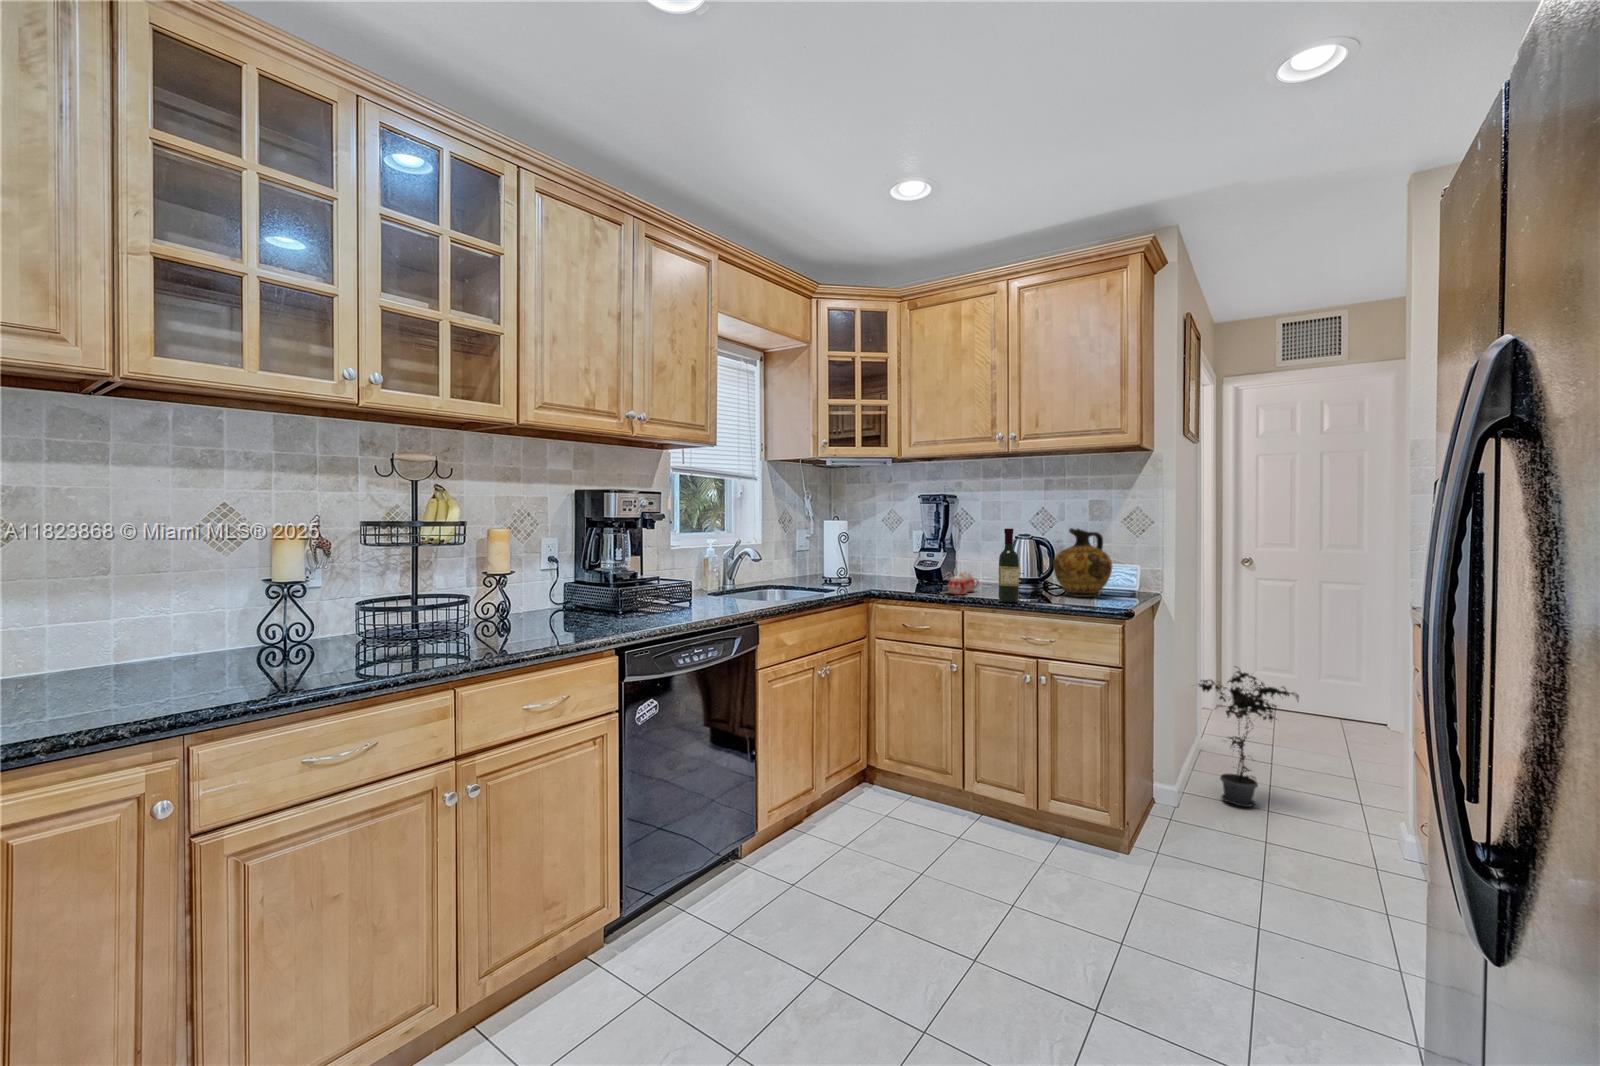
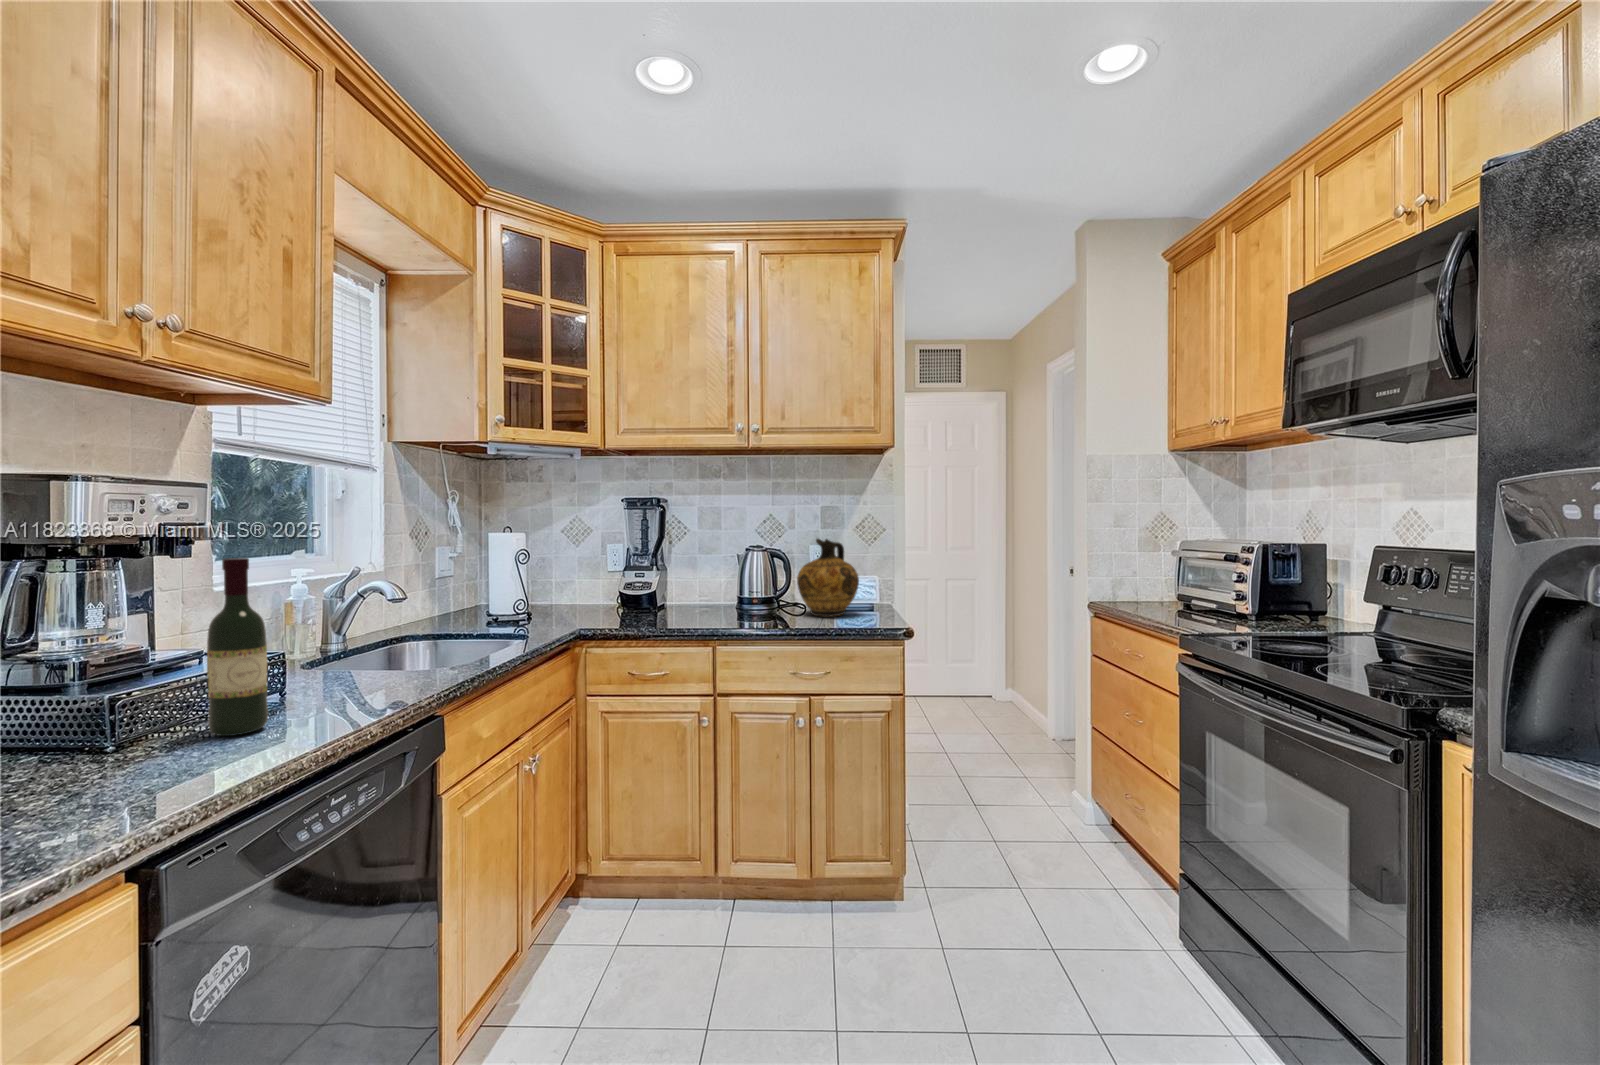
wine bottle: present [999,529,1019,602] -> present [207,558,268,736]
mug: present [946,571,979,595] -> none [676,594,715,626]
potted plant: present [1198,671,1299,807] -> none [910,671,997,809]

